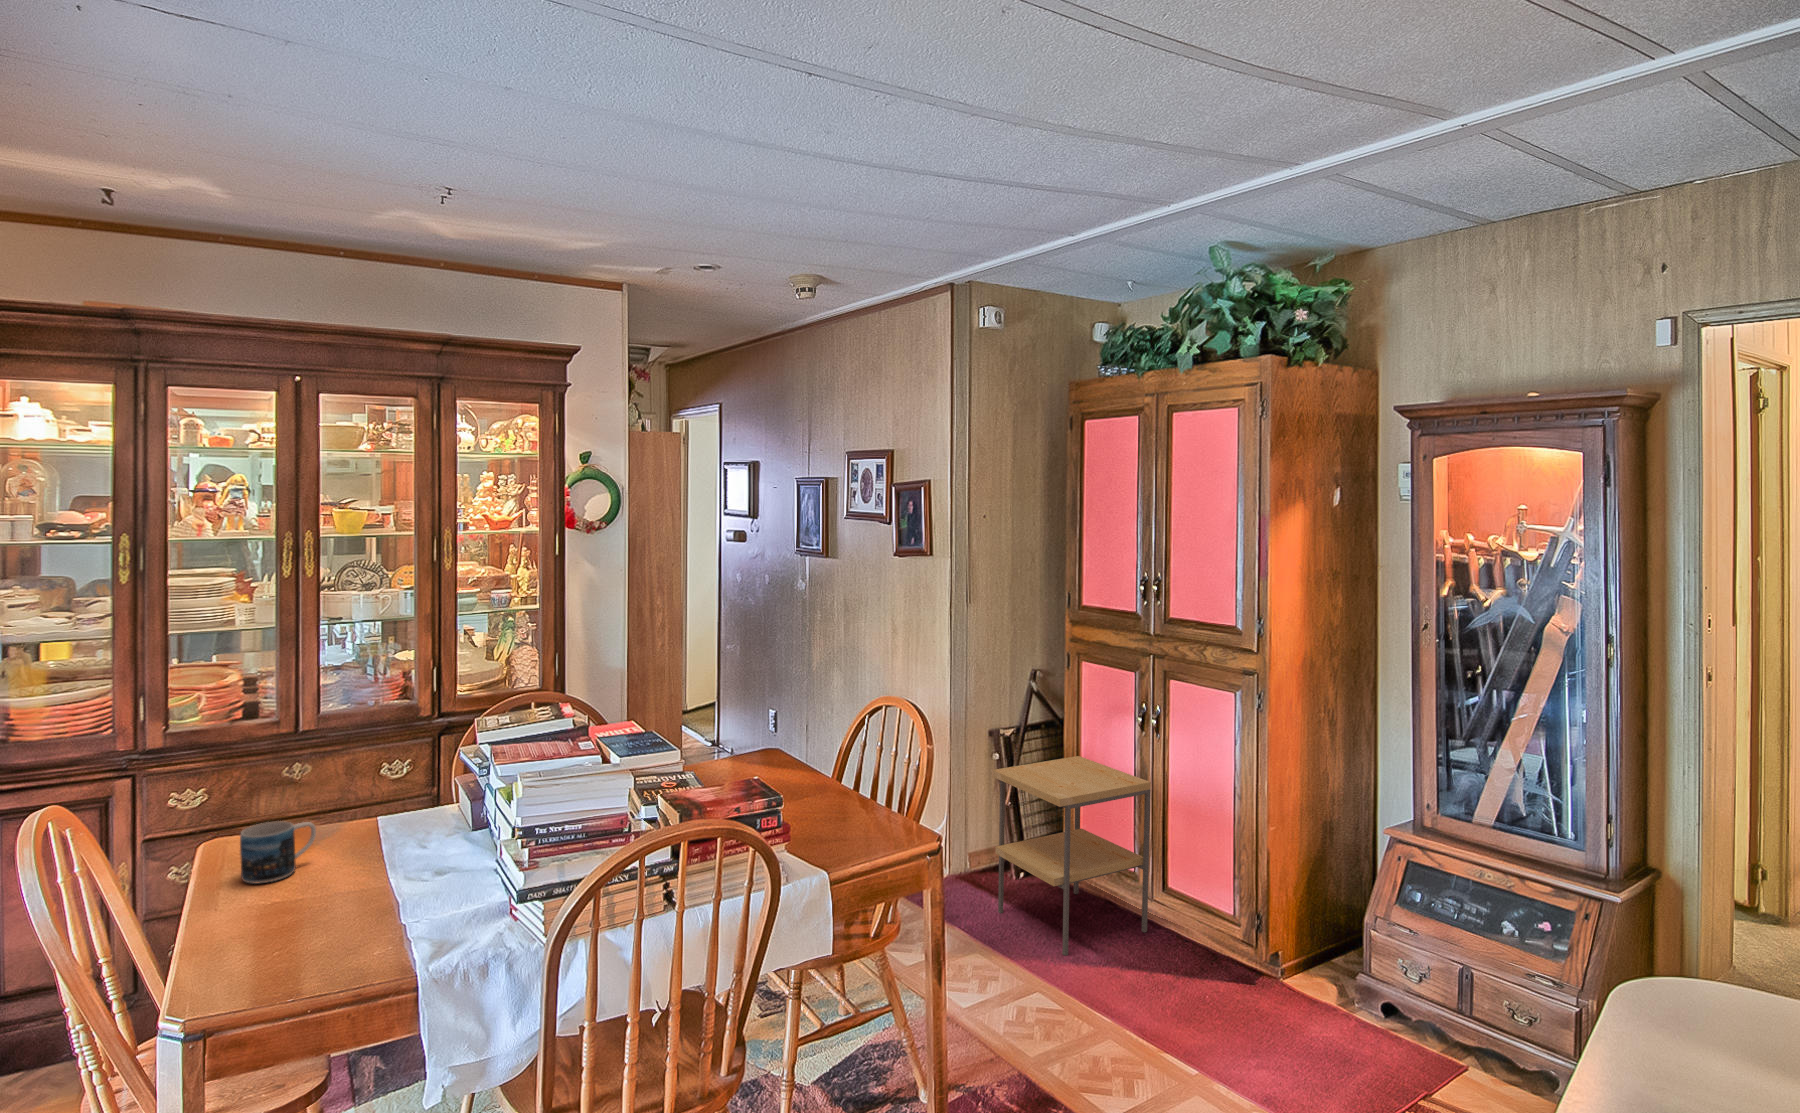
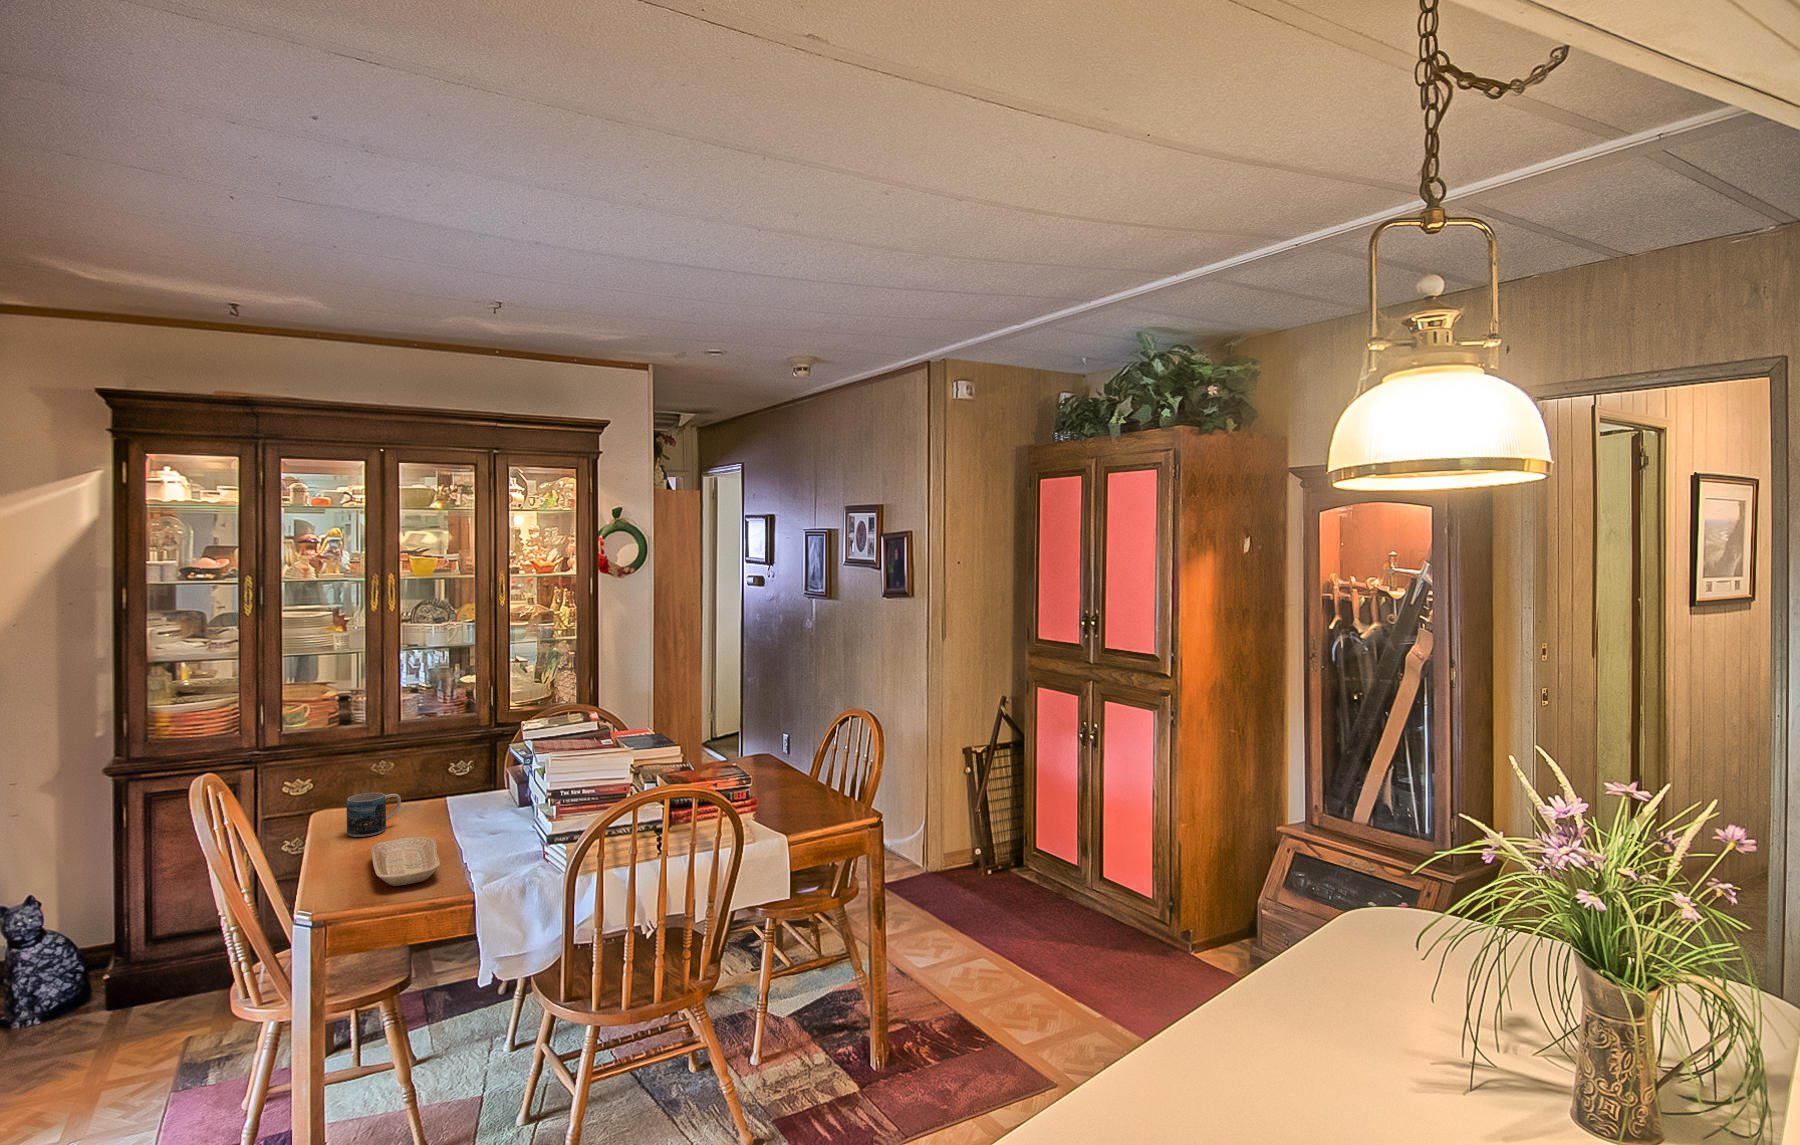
side table: present [993,756,1151,956] -> none [957,769,1091,936]
tray: none [269,886,367,971] -> present [371,836,440,886]

